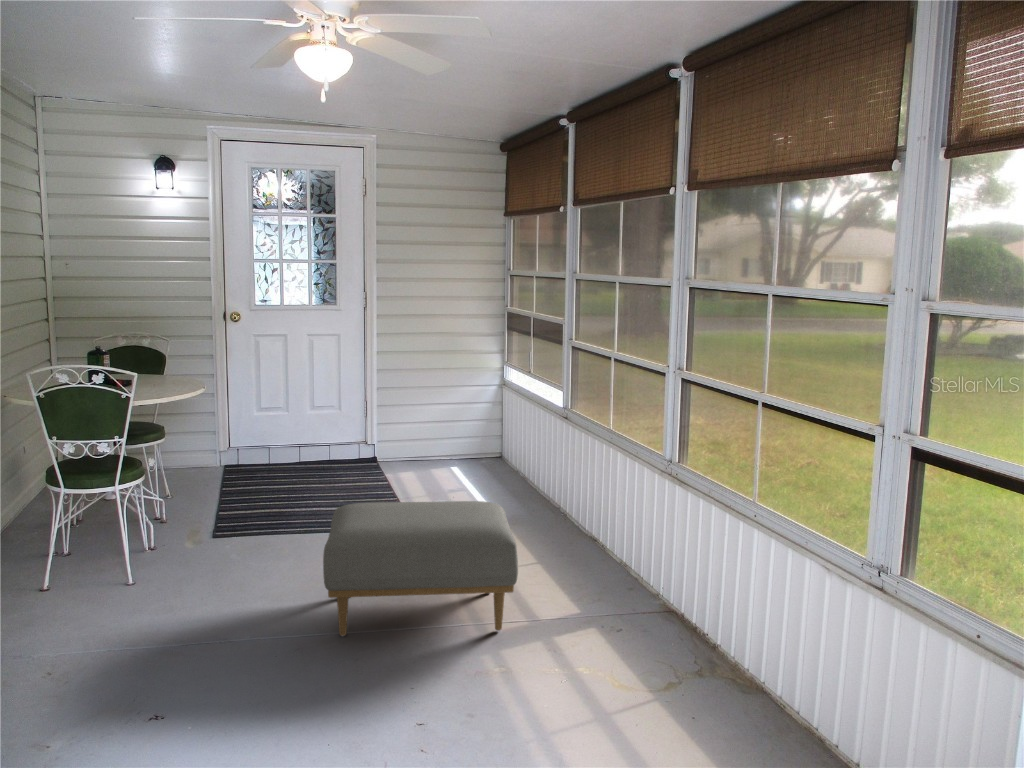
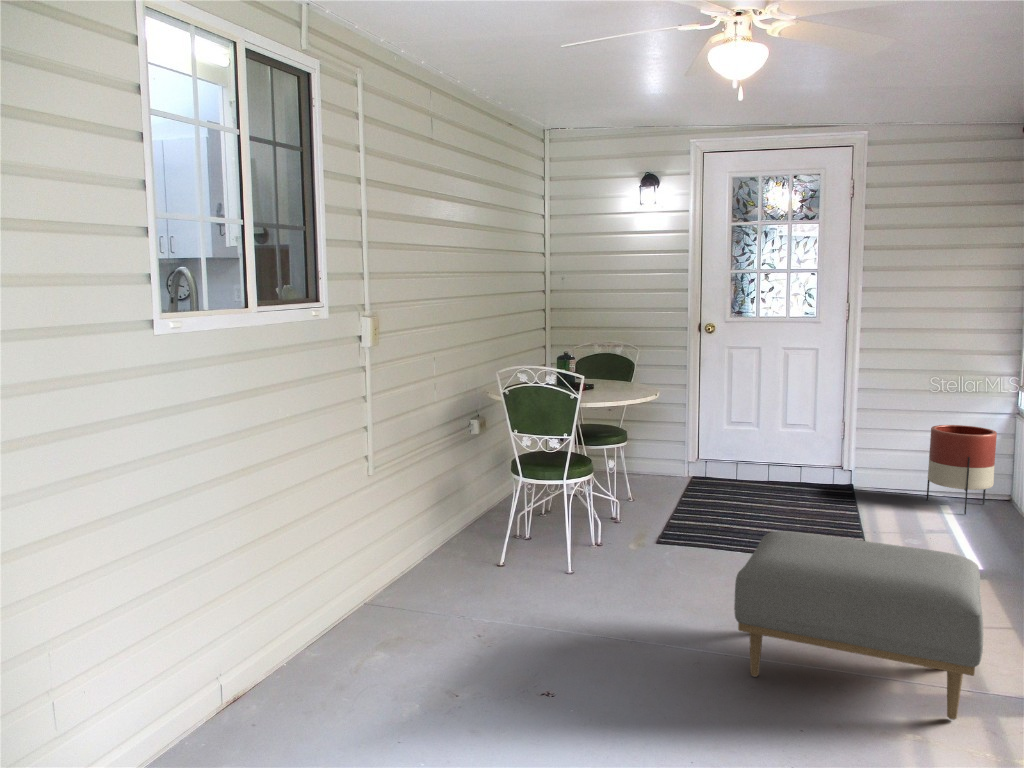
planter: none [439,397,488,472] -> present [927,425,997,514]

